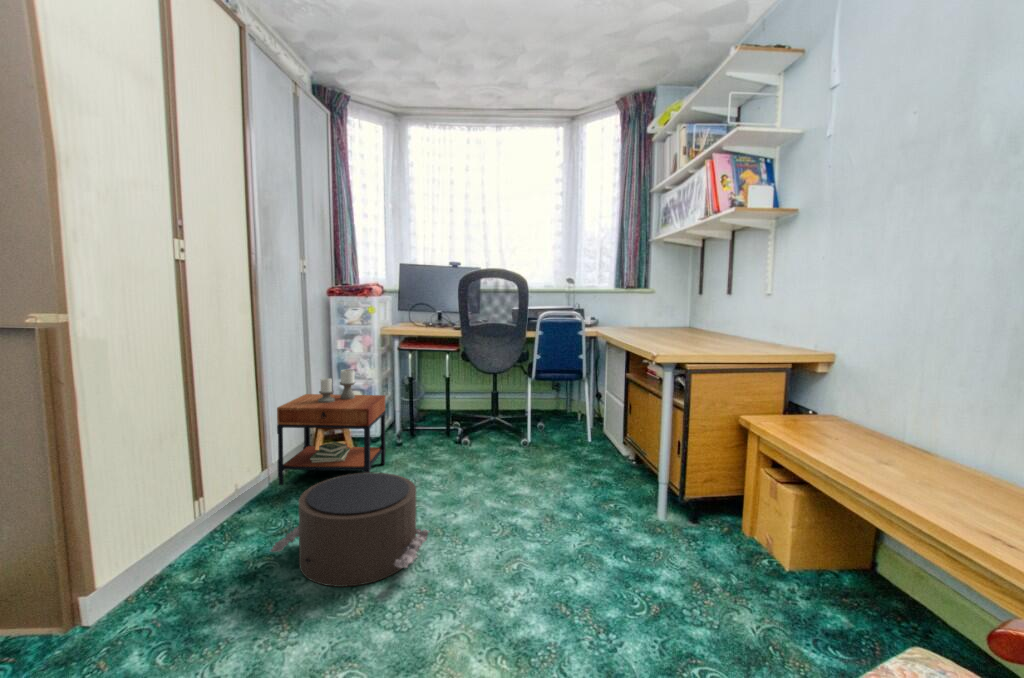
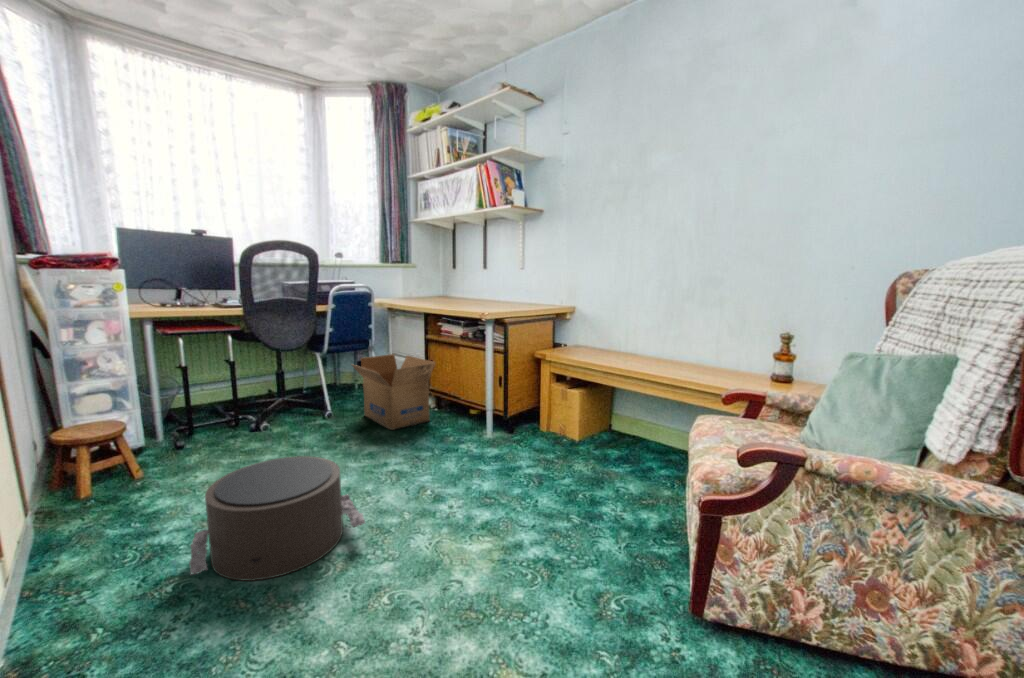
side table: present [277,369,386,485] -> none [33,364,200,535]
cardboard box: none [544,391,625,479] -> present [352,354,435,430]

